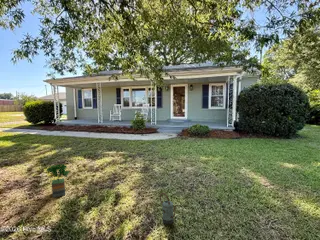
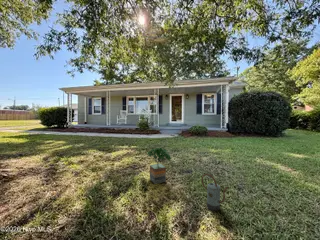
potted tree: present [47,164,69,197] -> present [147,148,171,184]

